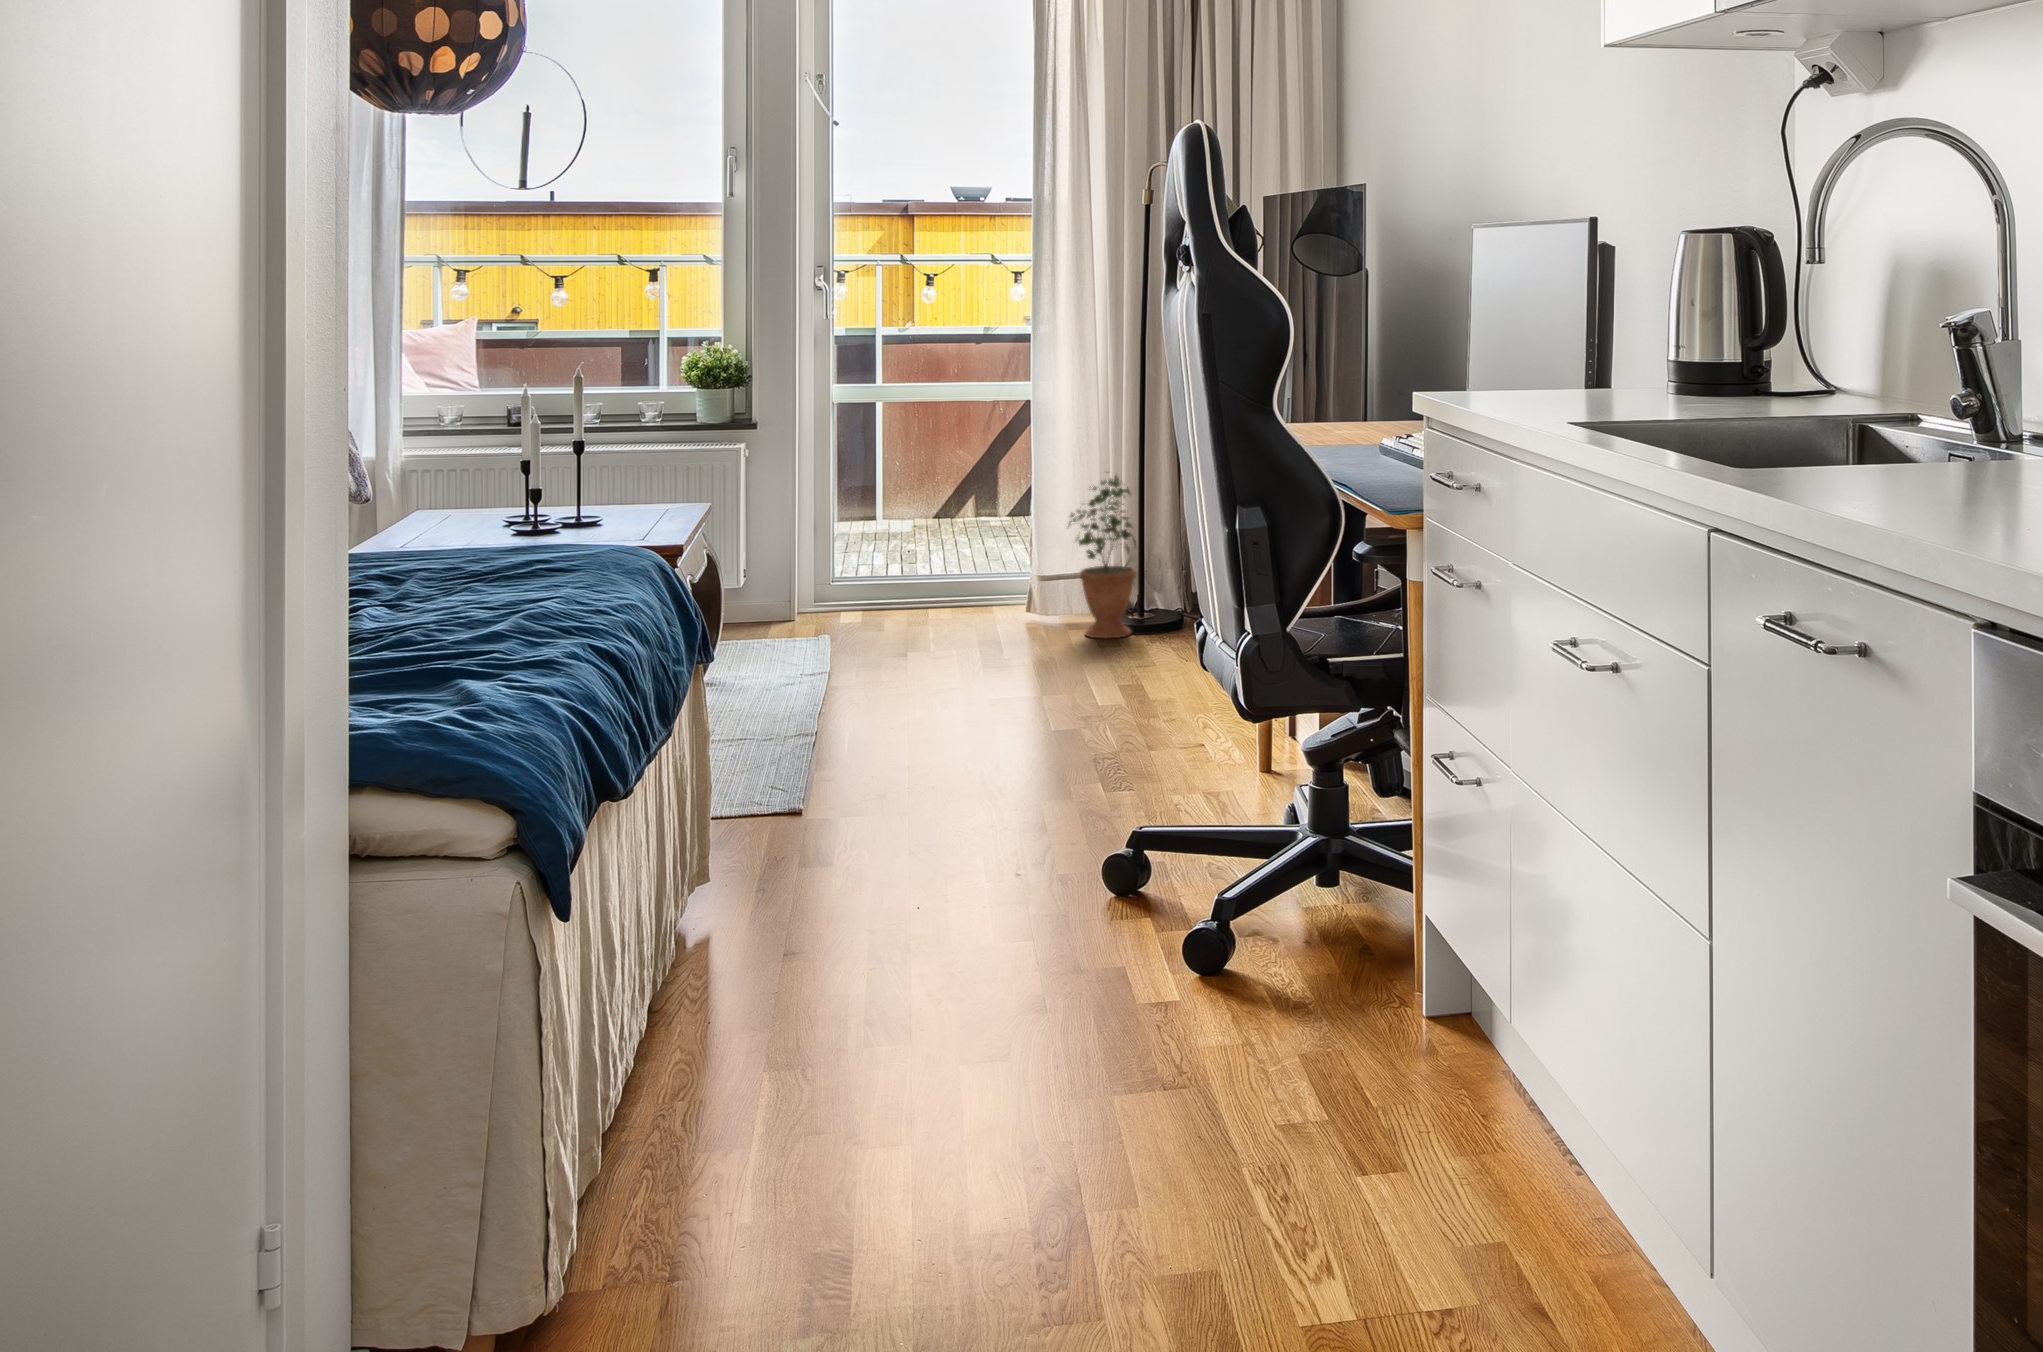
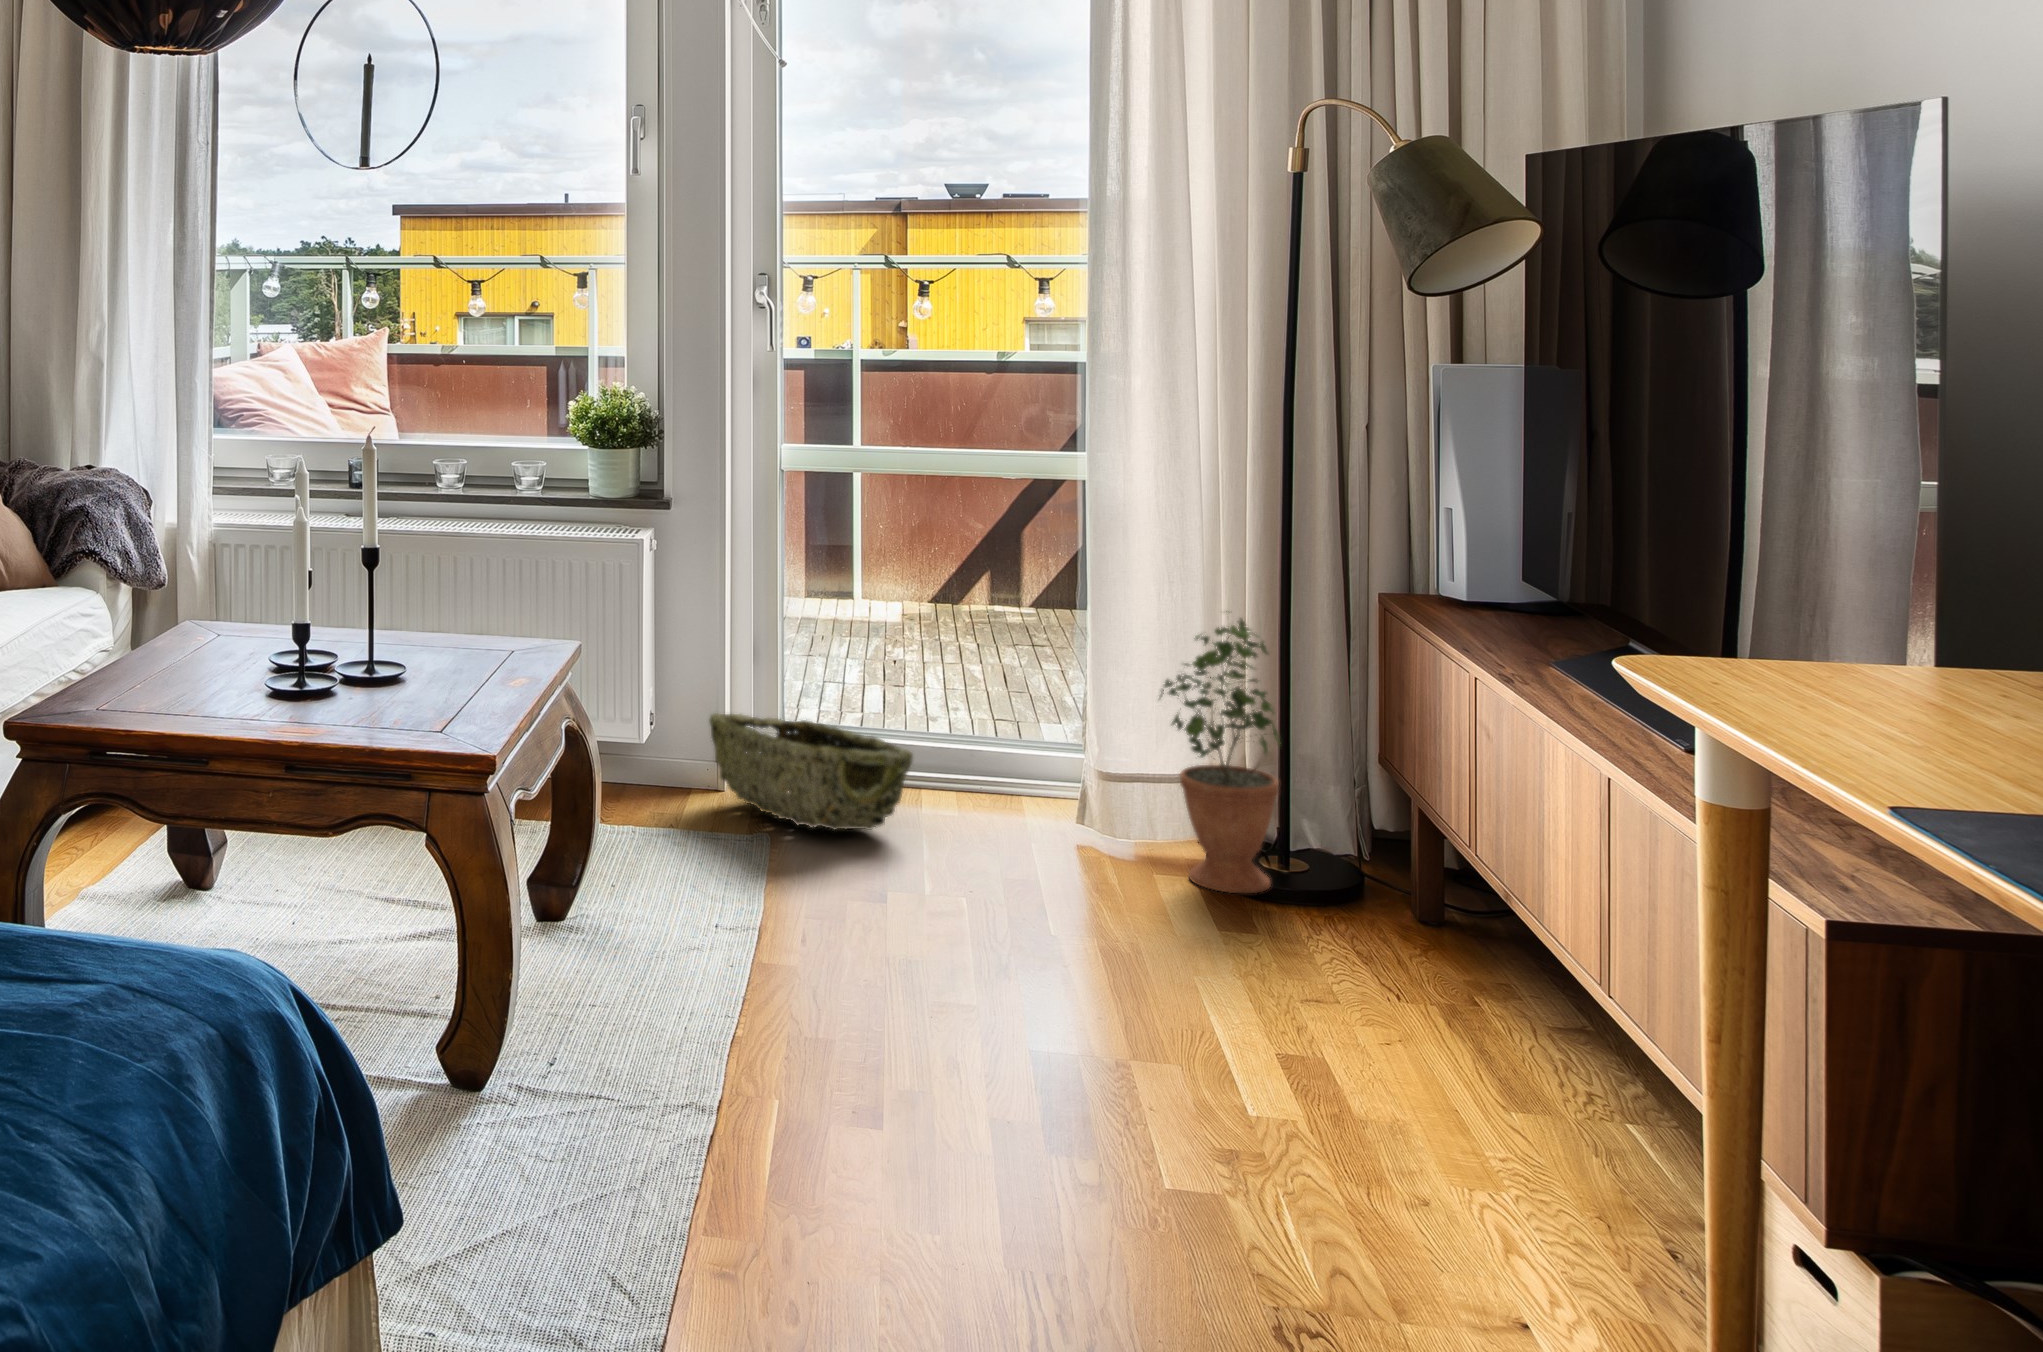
woven basket: none [781,567,918,635] -> present [709,713,913,830]

